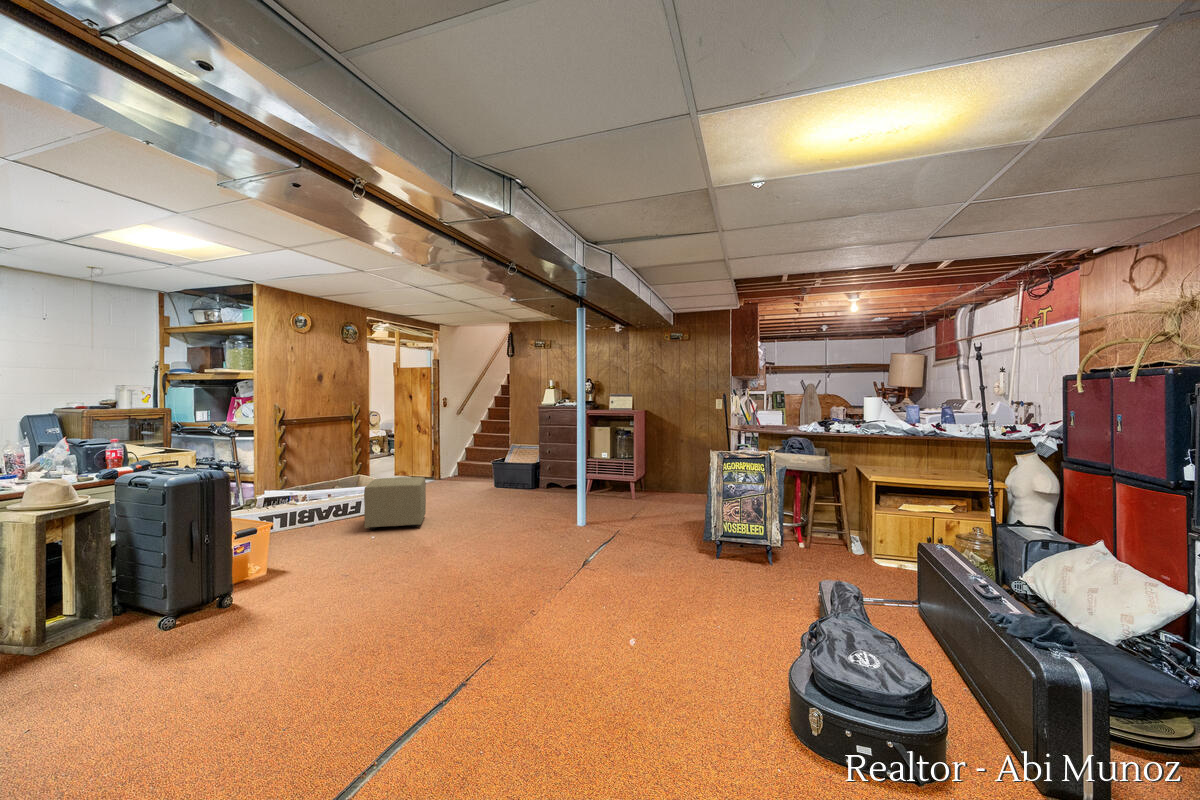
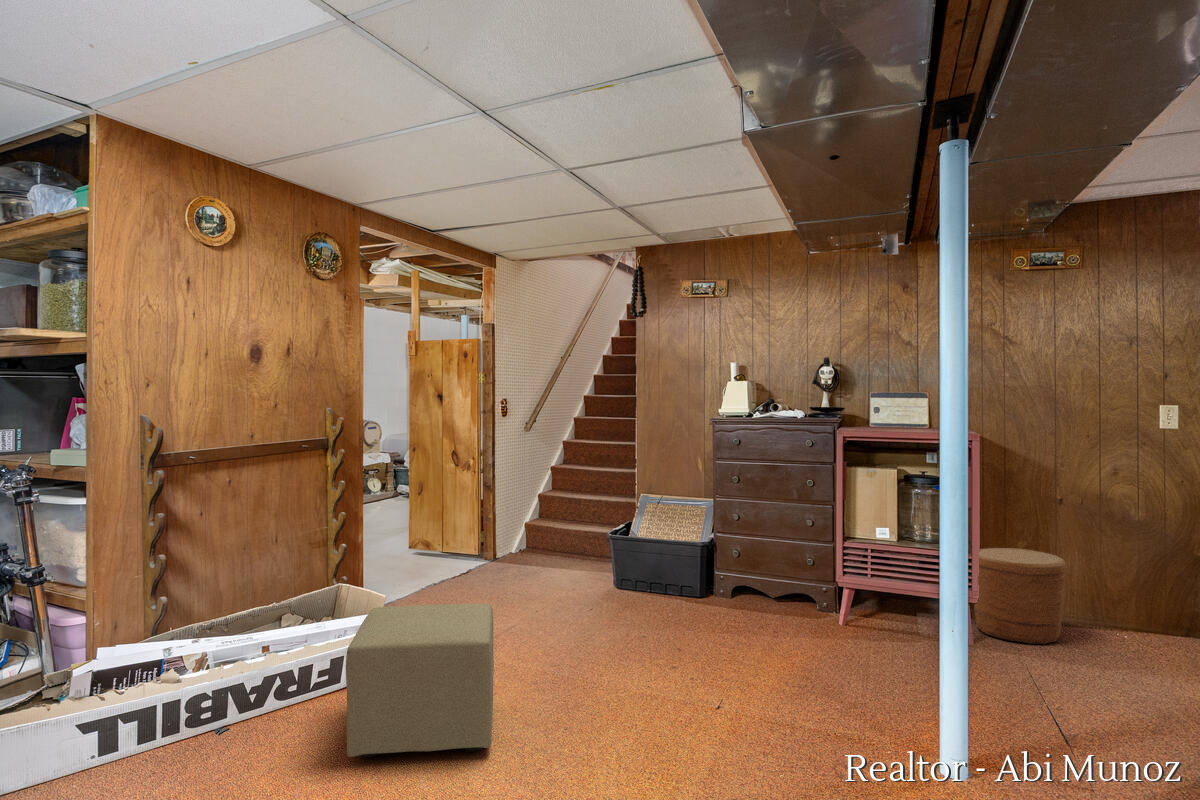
woven basket: none [642,460,677,498] -> present [974,548,1066,644]

